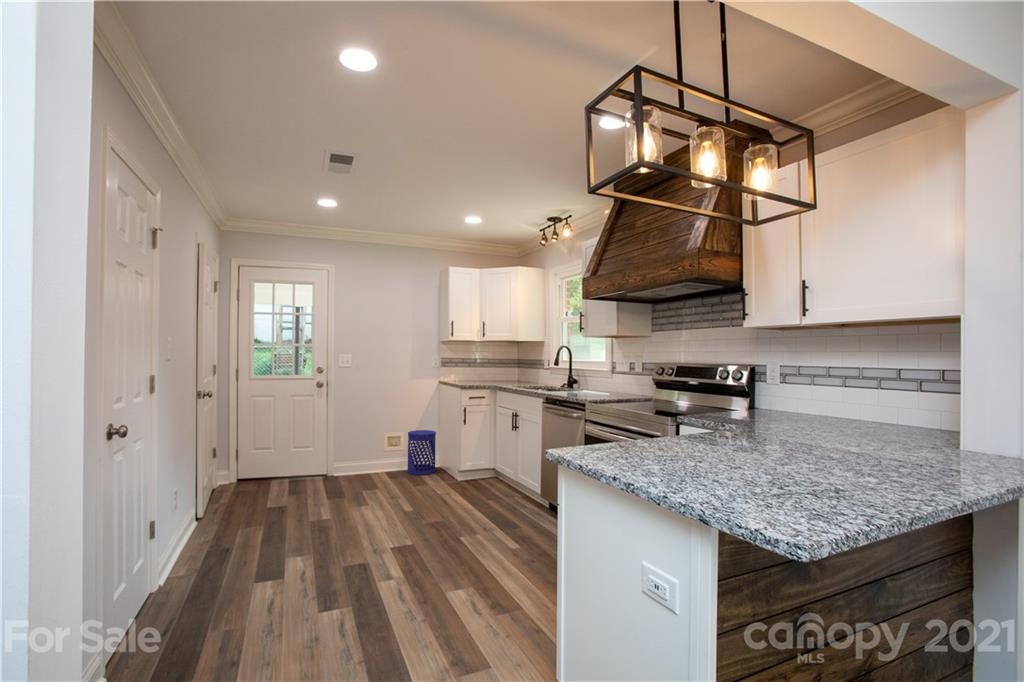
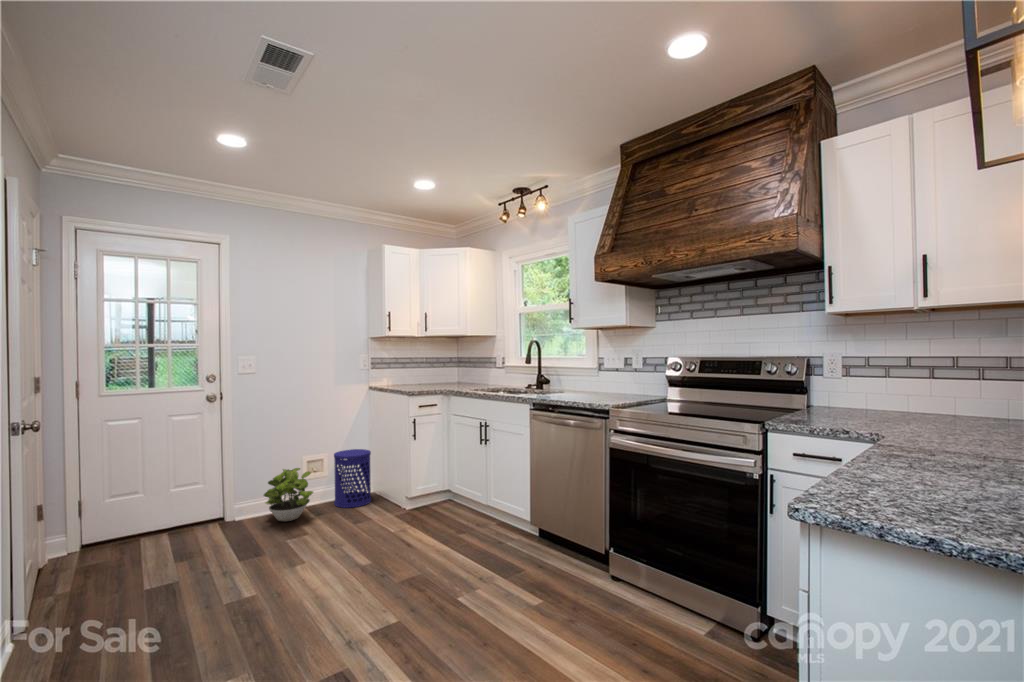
potted plant: none [352,439,389,479] -> present [264,468,313,521]

